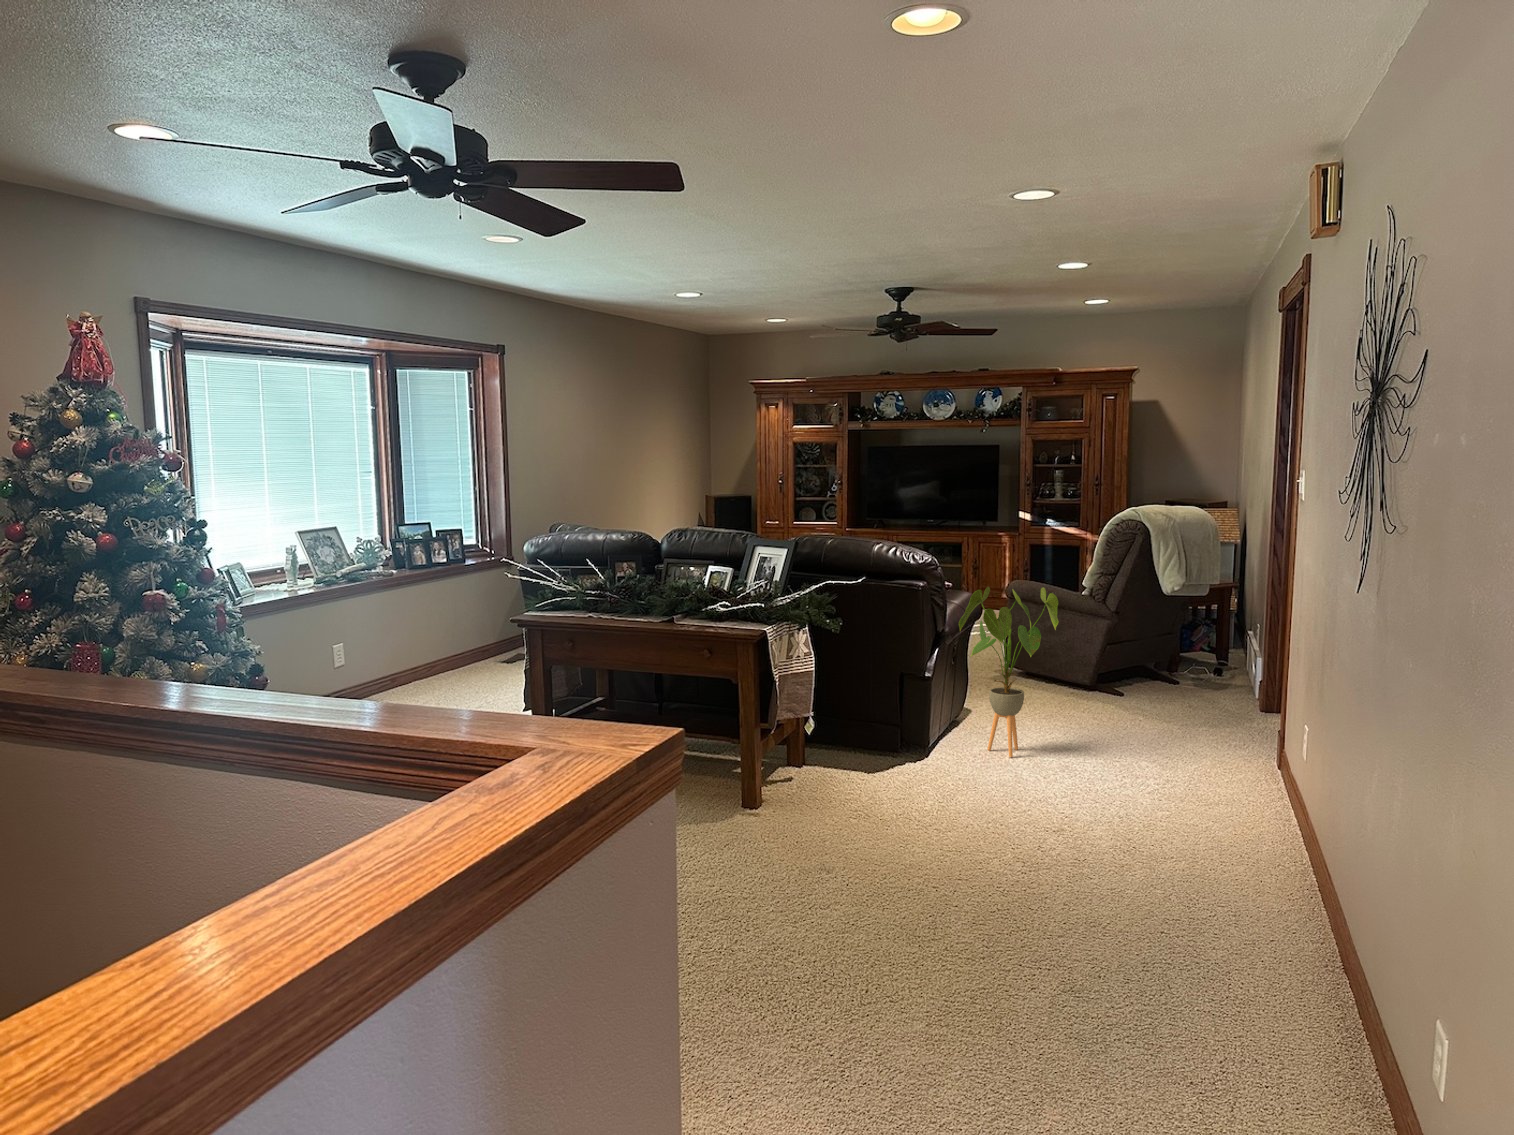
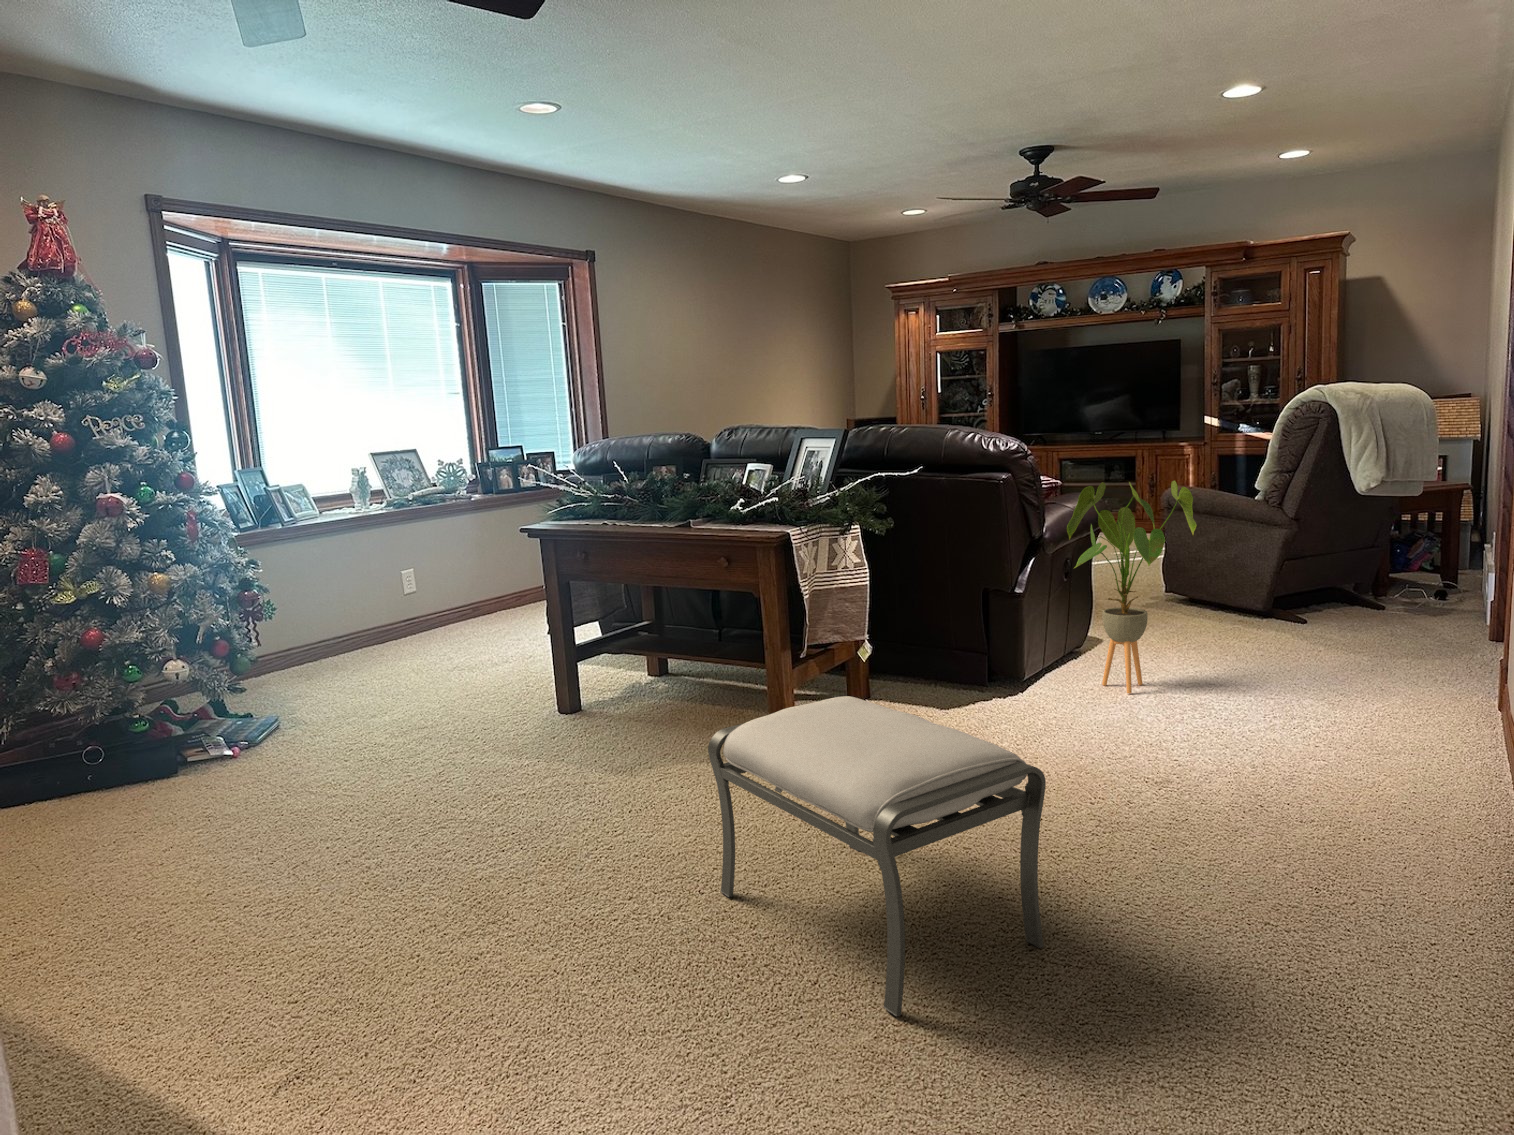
ottoman: none [759,772,1025,1013] -> present [708,696,1046,1016]

